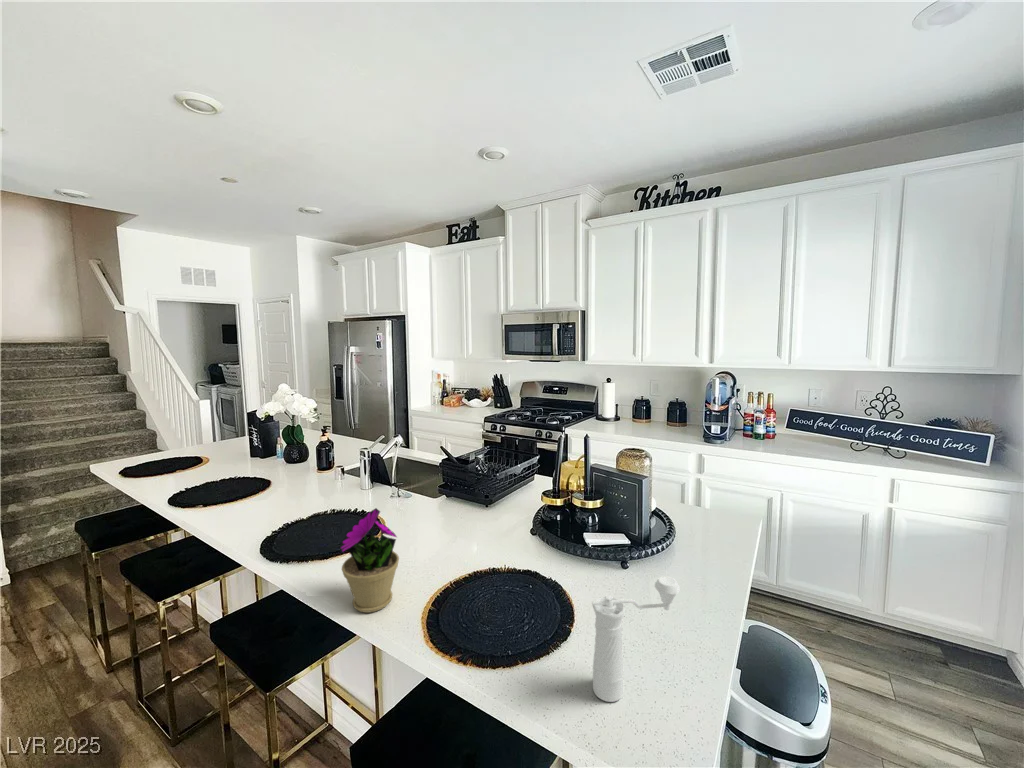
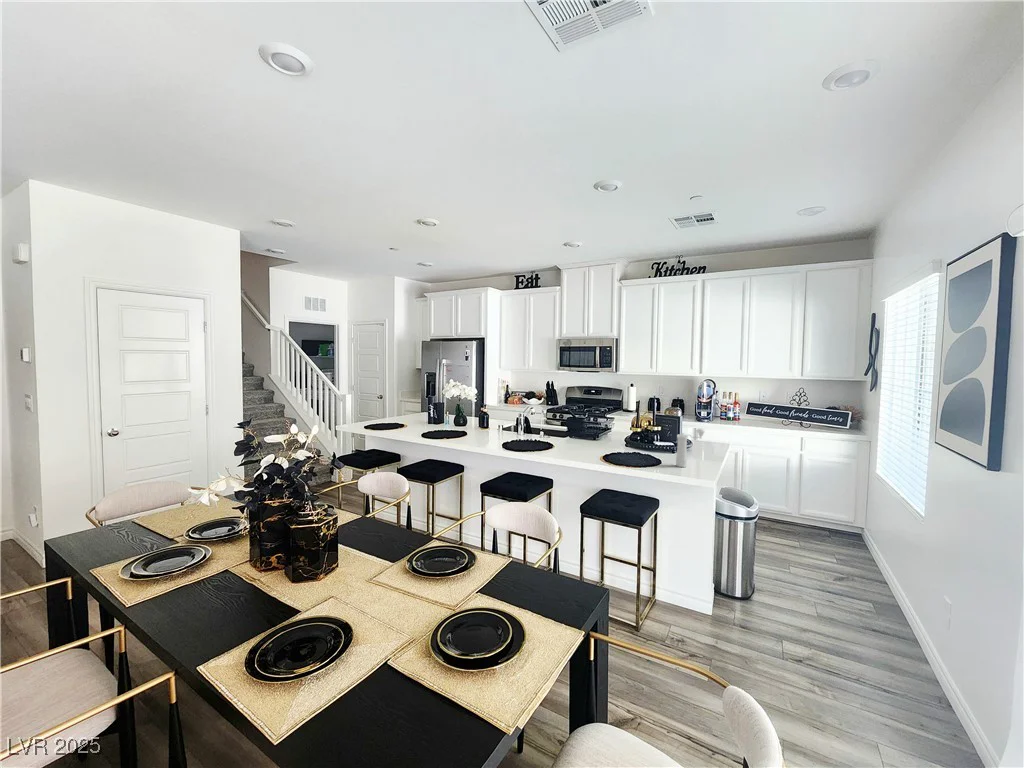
flower pot: present [340,508,399,613] -> none [567,416,589,456]

